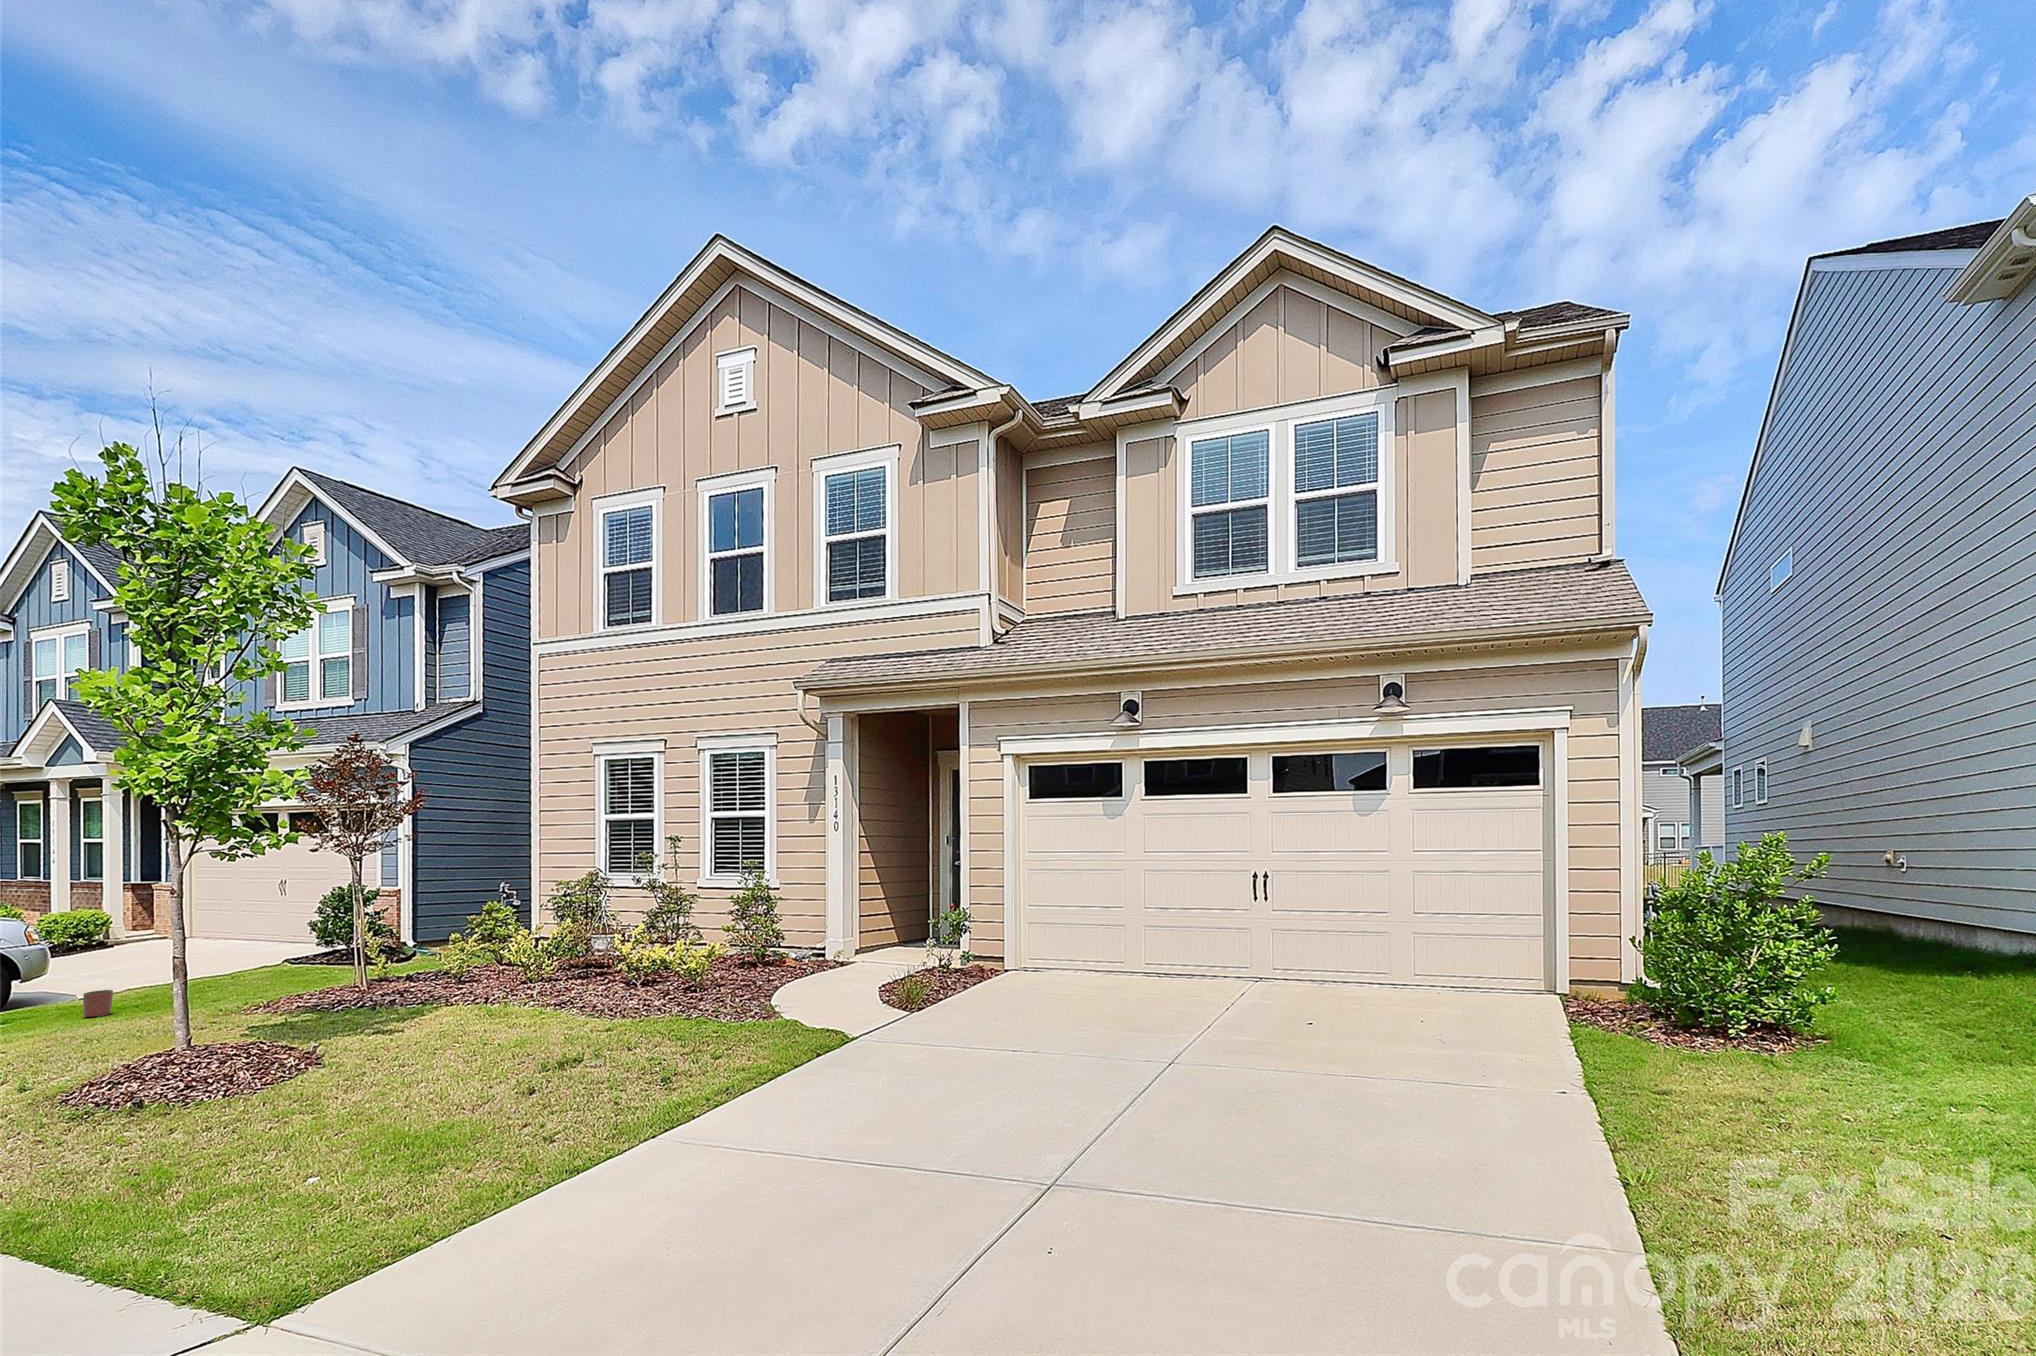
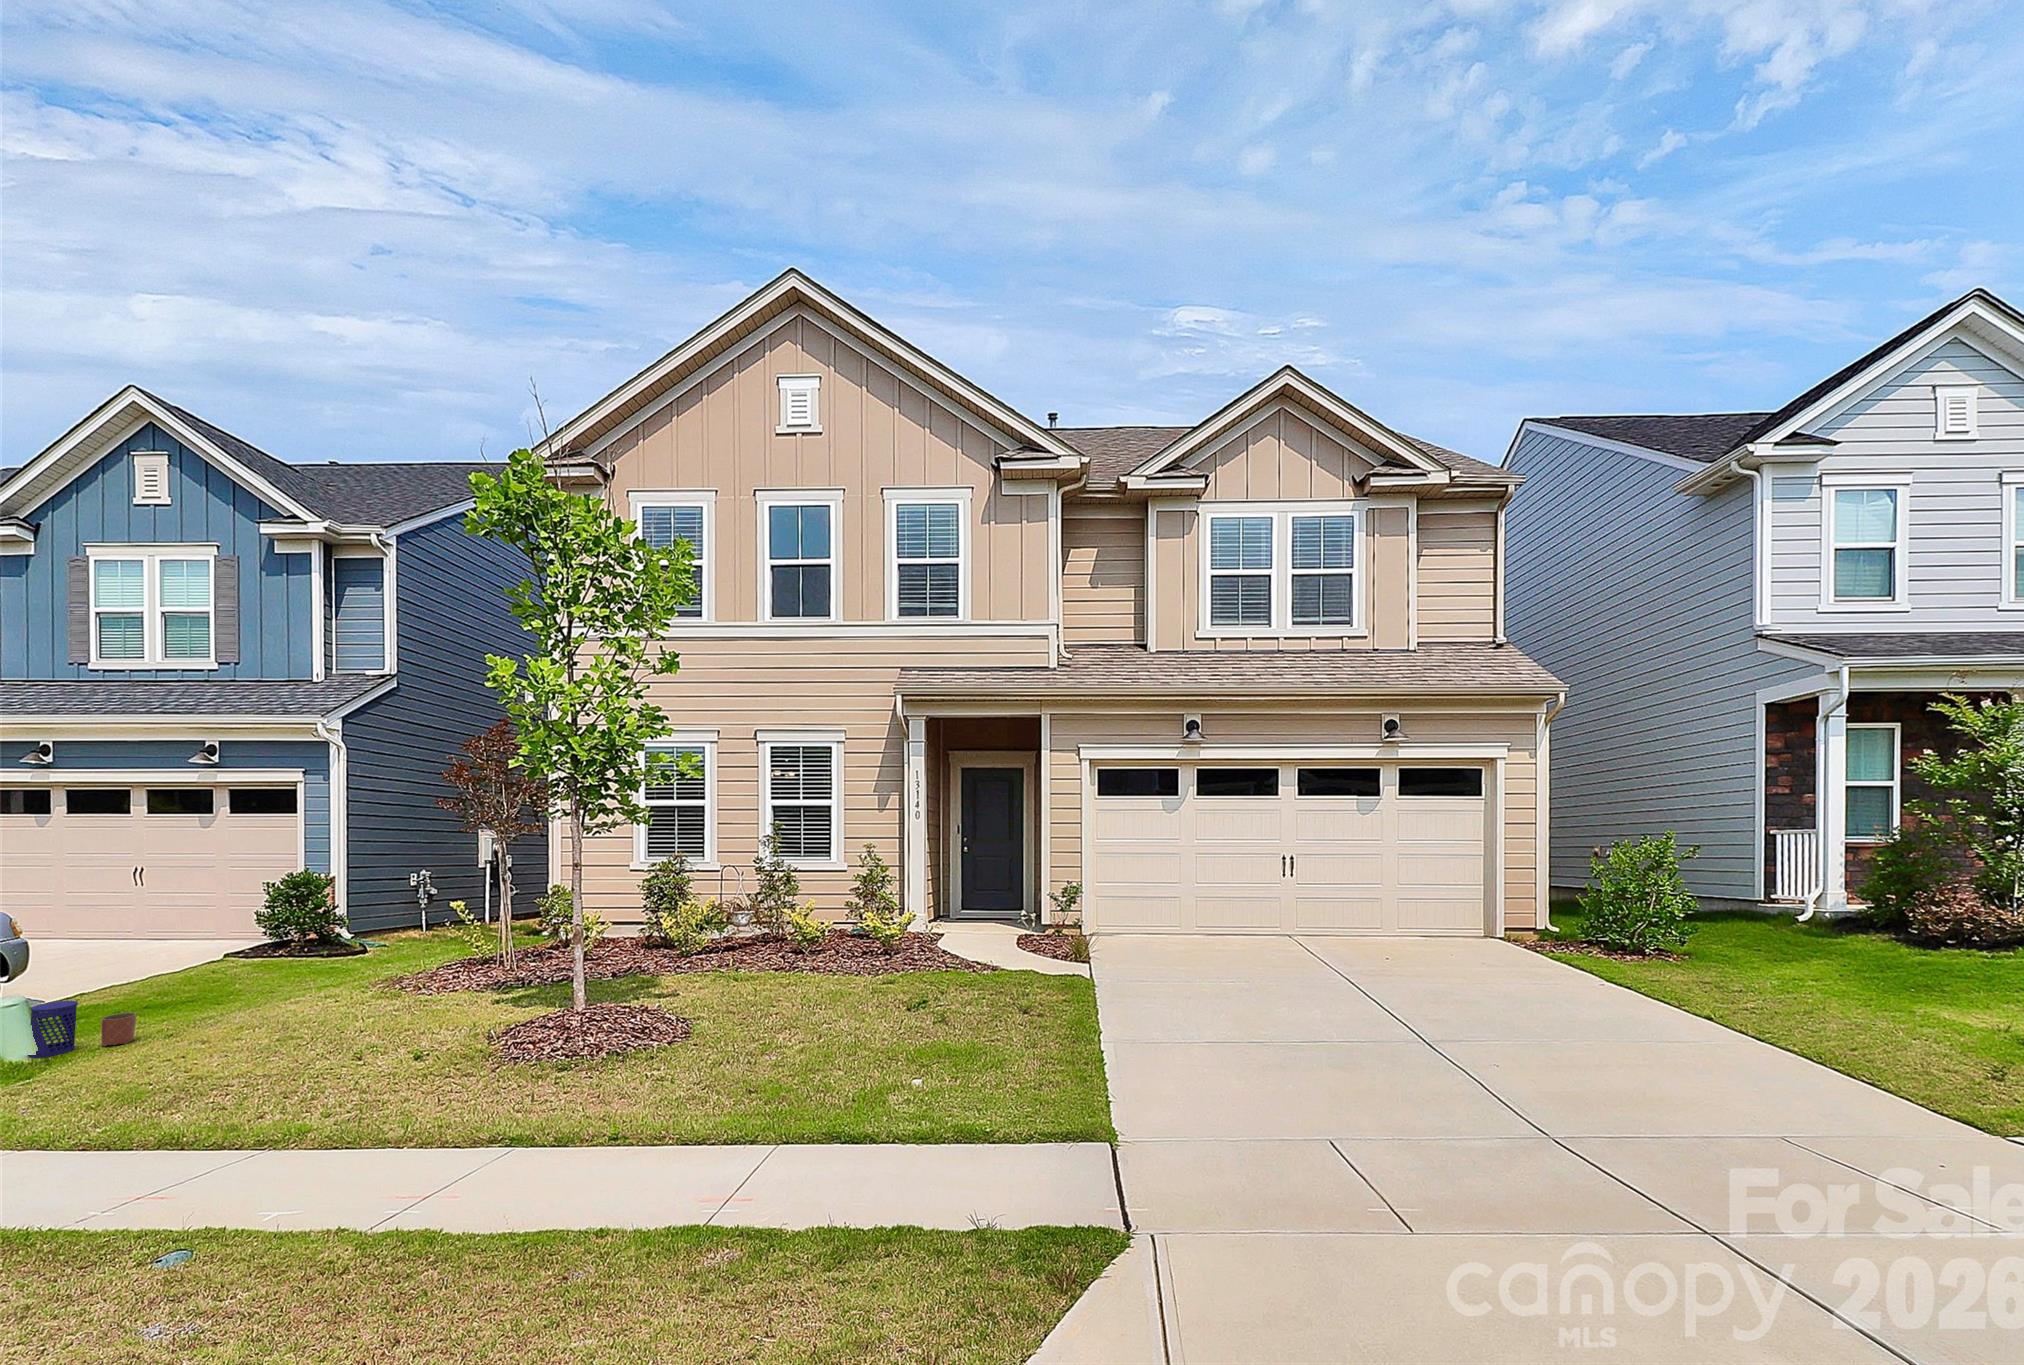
waste bin: none [32,976,72,1023] -> present [28,1001,78,1058]

